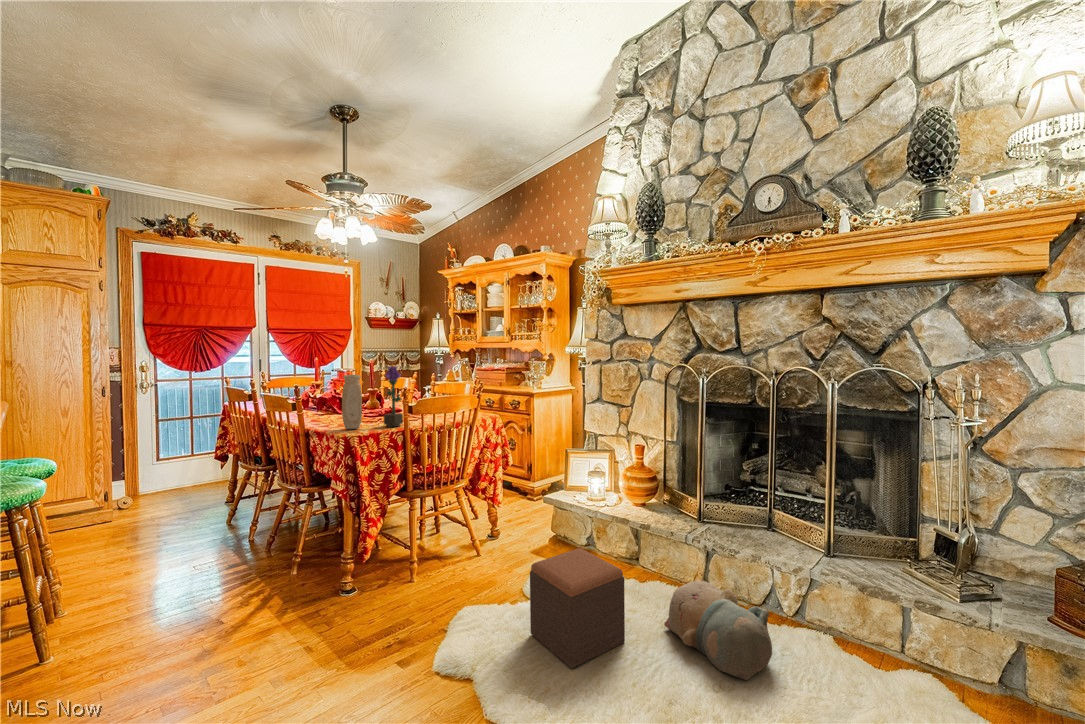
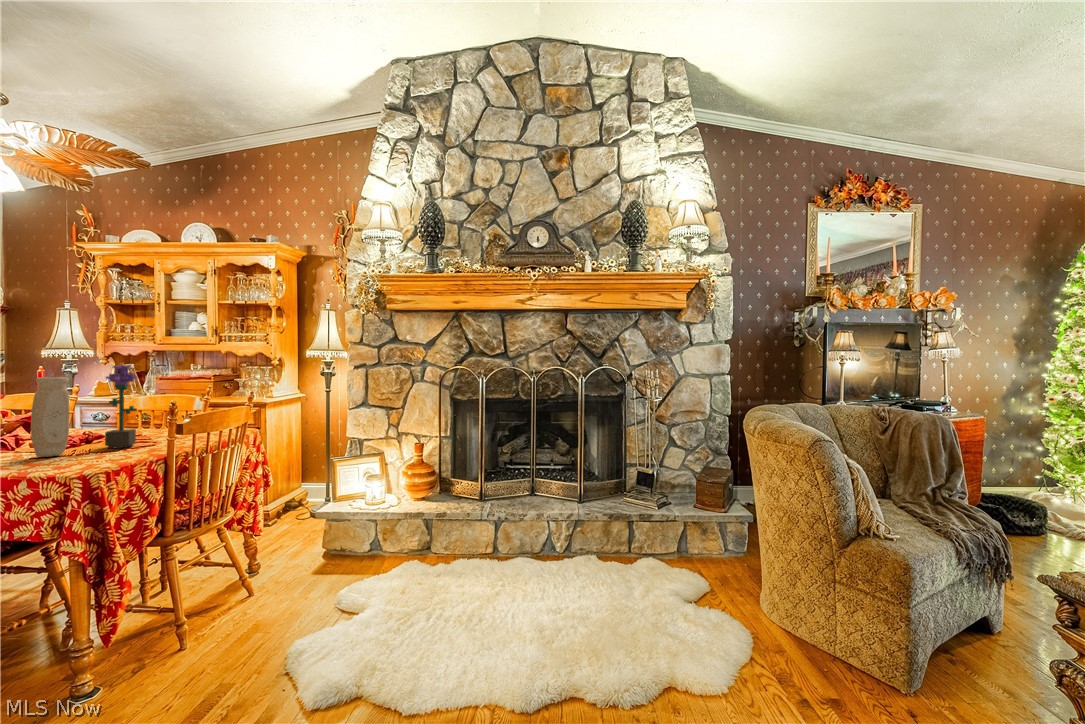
footstool: present [530,548,625,668] -> none [383,539,471,644]
plush toy: present [664,580,772,680] -> none [491,541,580,601]

